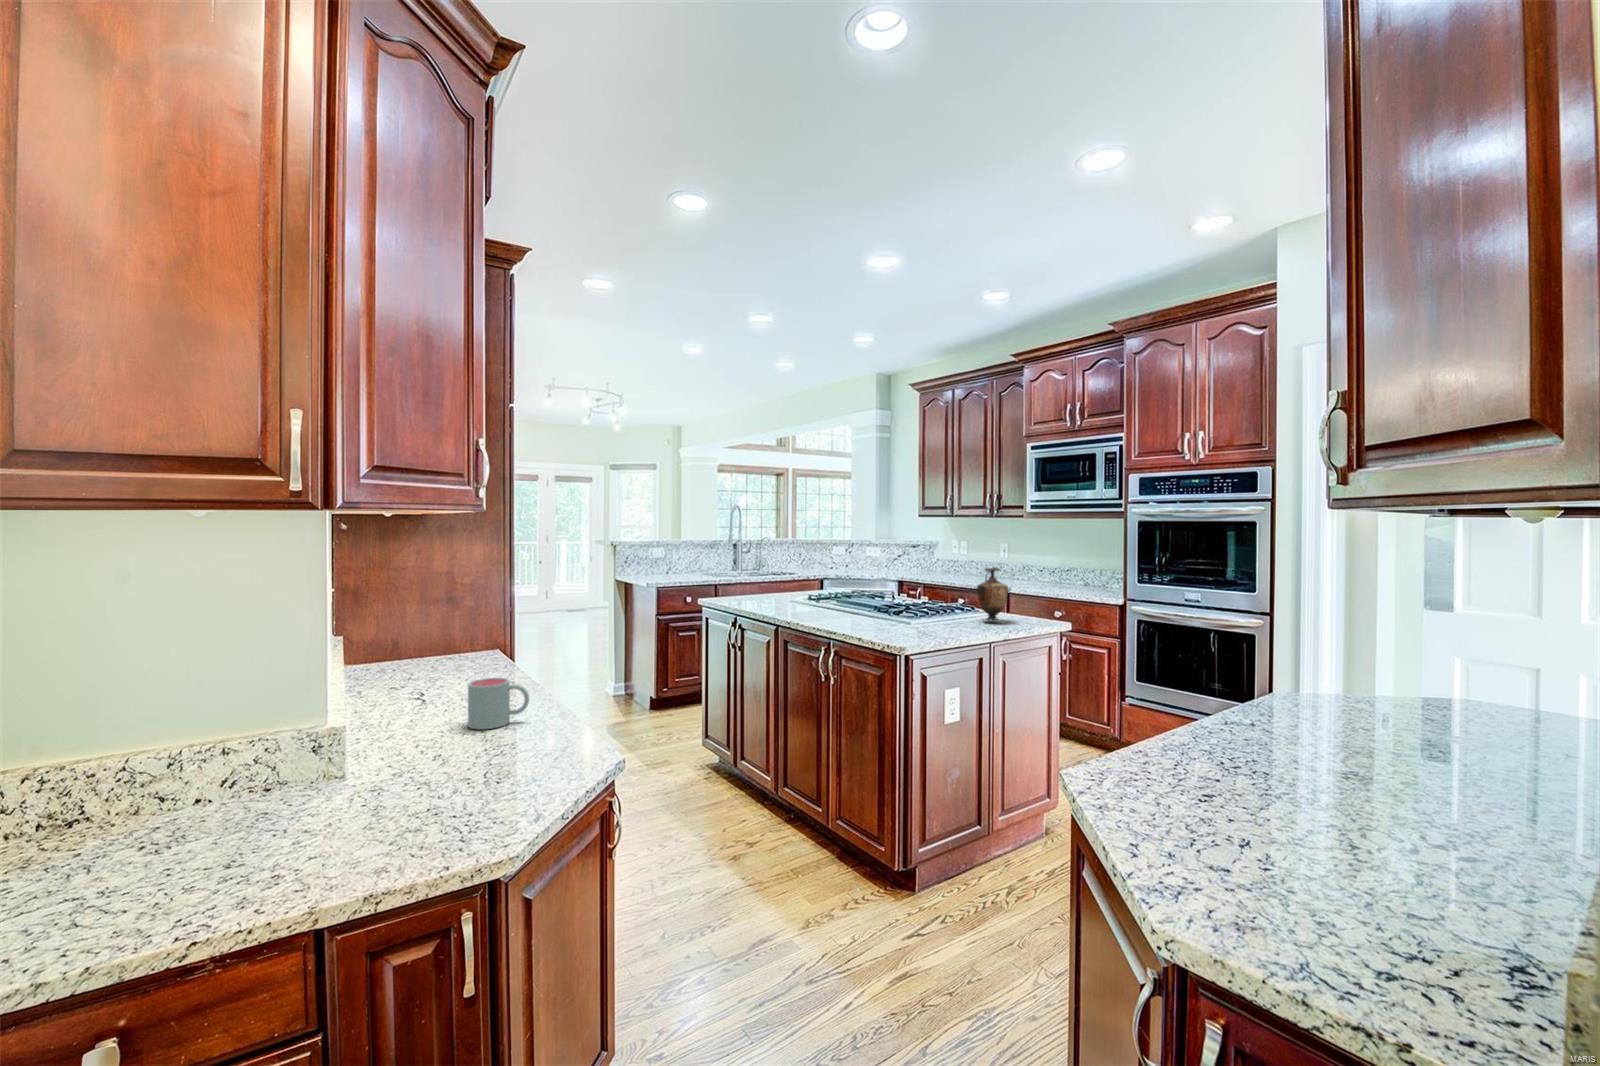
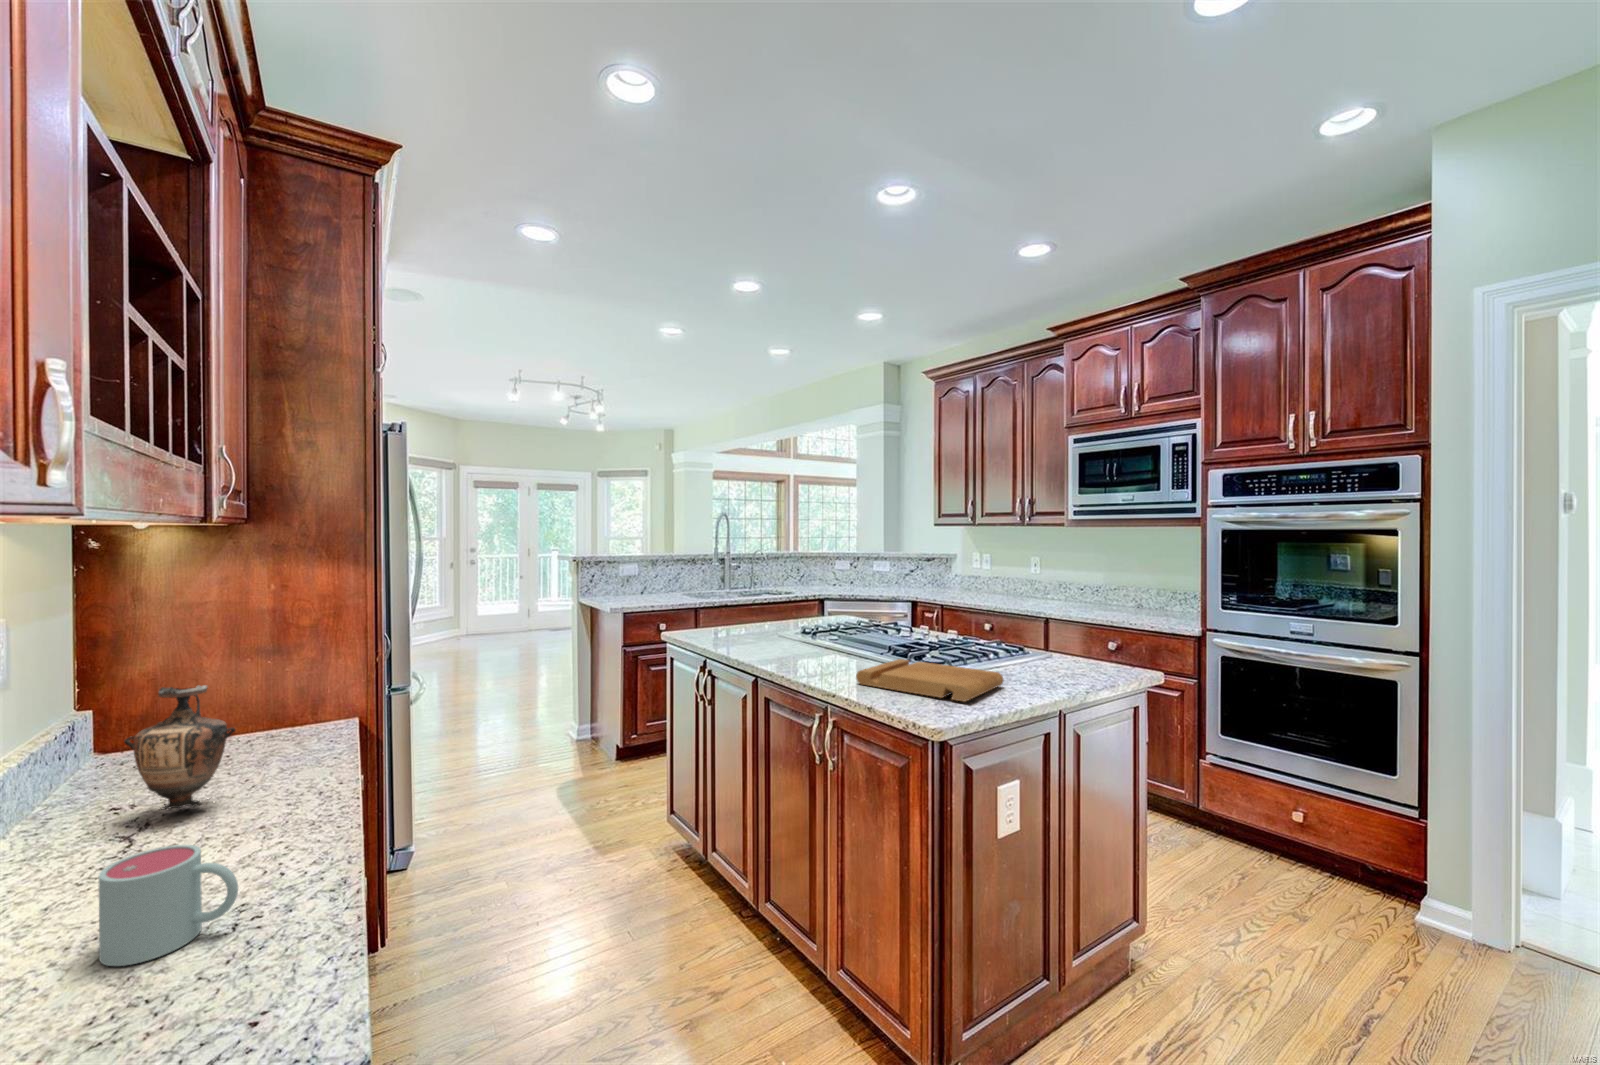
vase: present [976,567,1010,620] -> present [124,685,235,810]
cutting board: none [851,612,954,635] -> present [856,659,1003,702]

